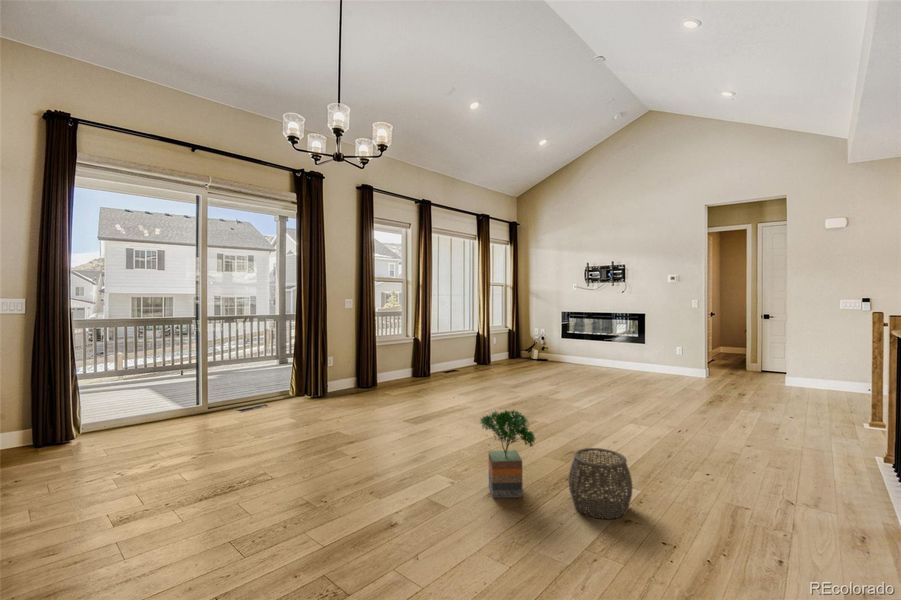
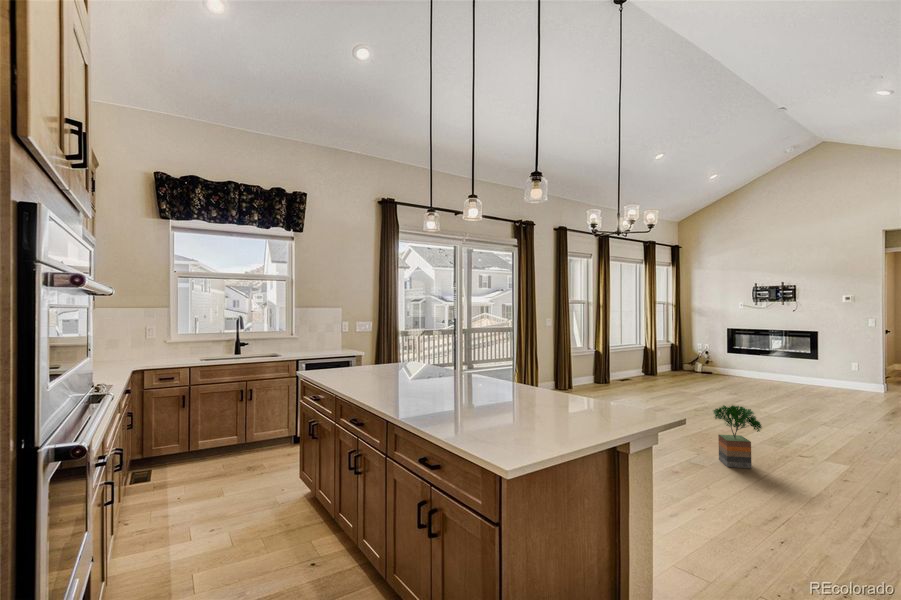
woven basket: present [569,448,633,519] -> none [791,436,851,487]

